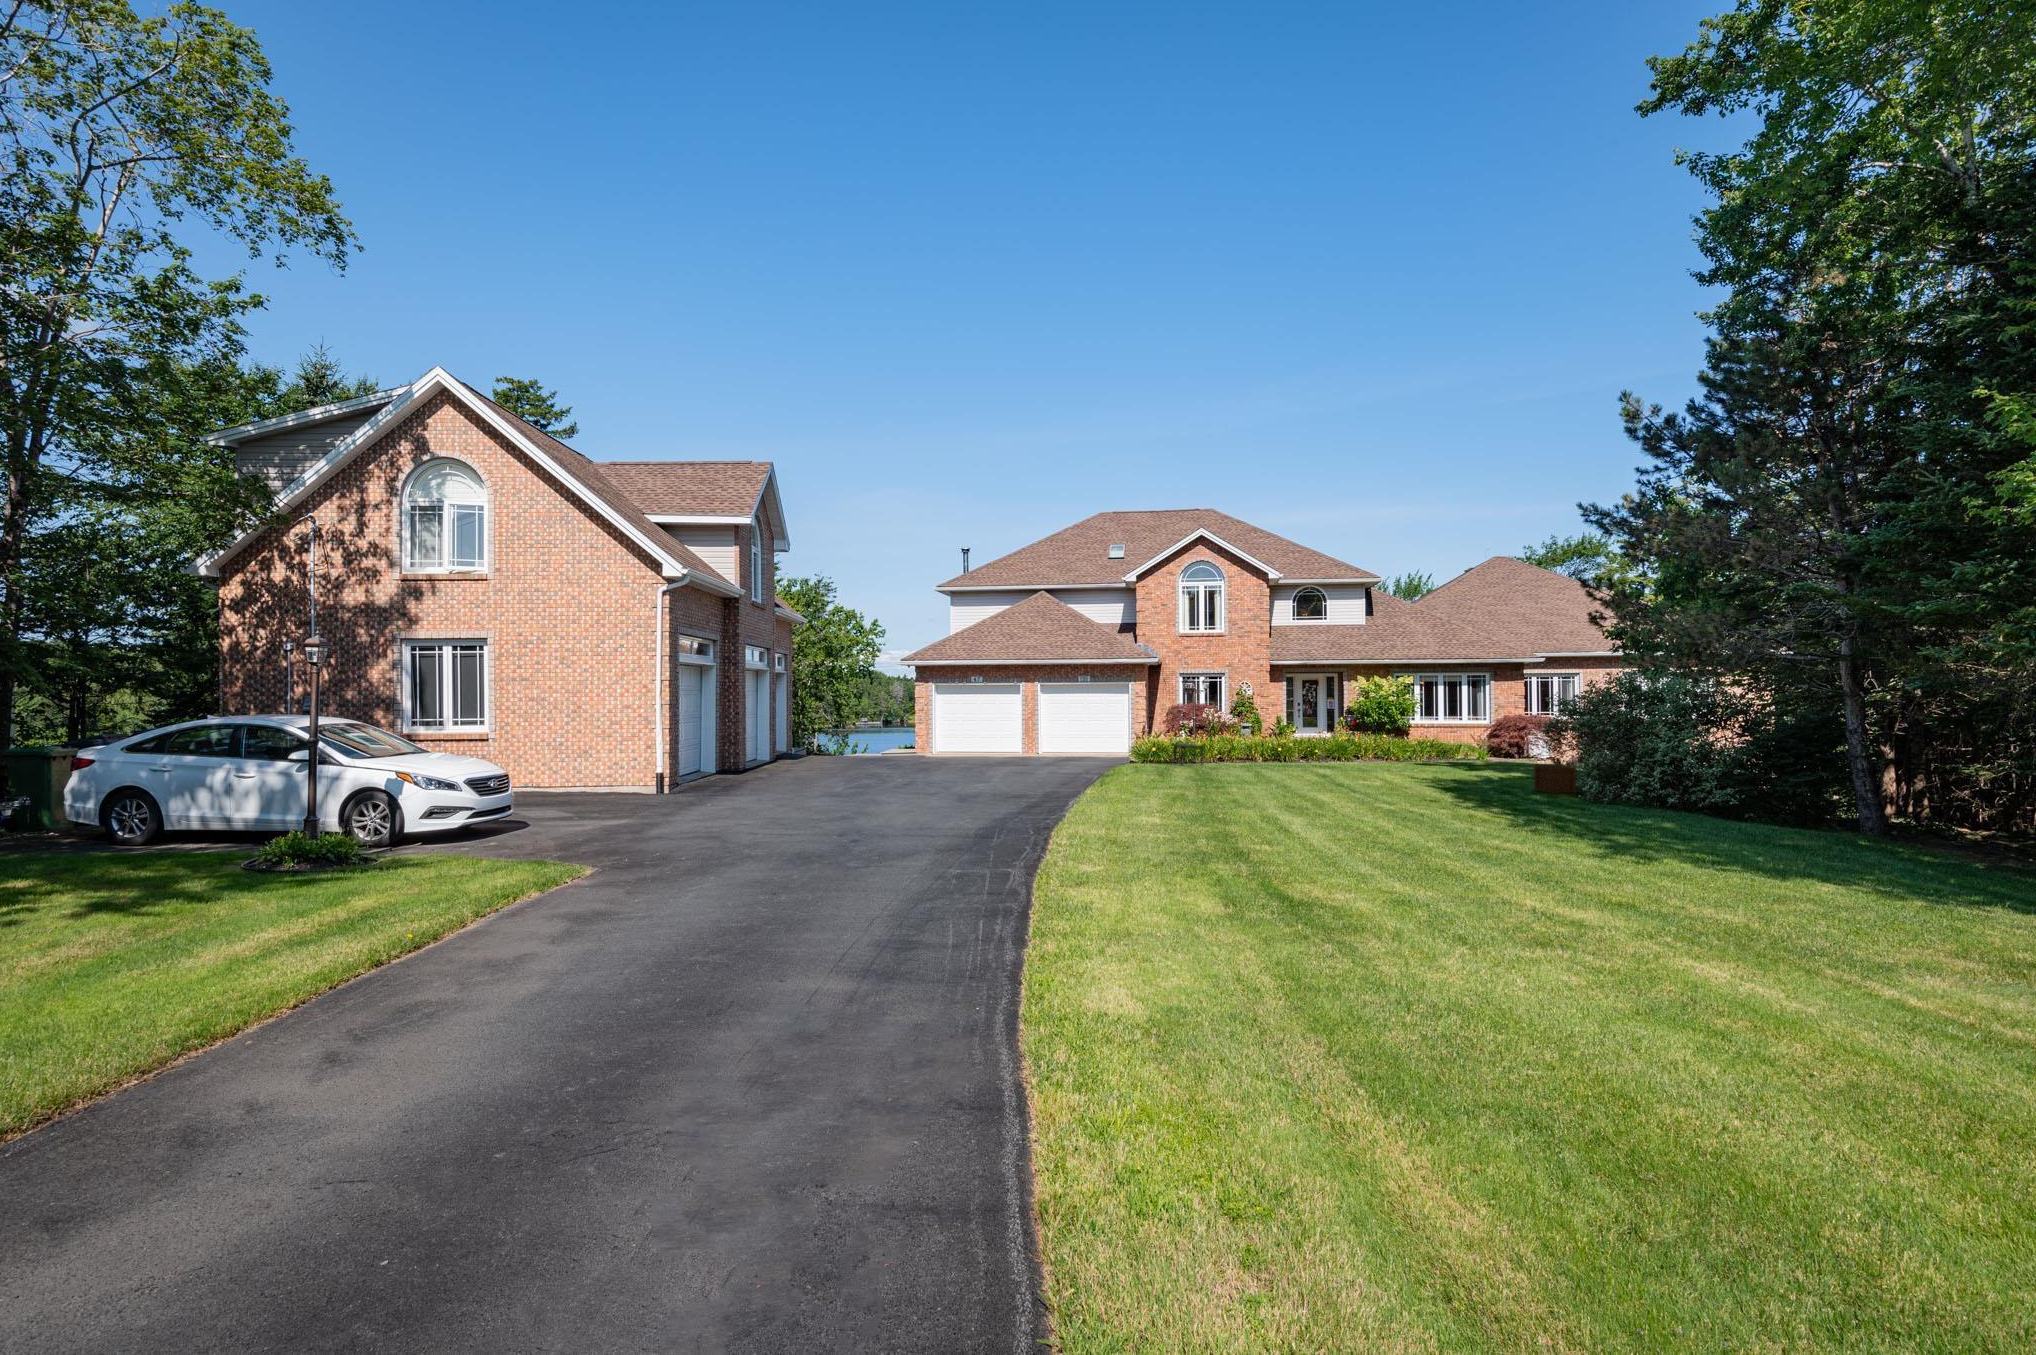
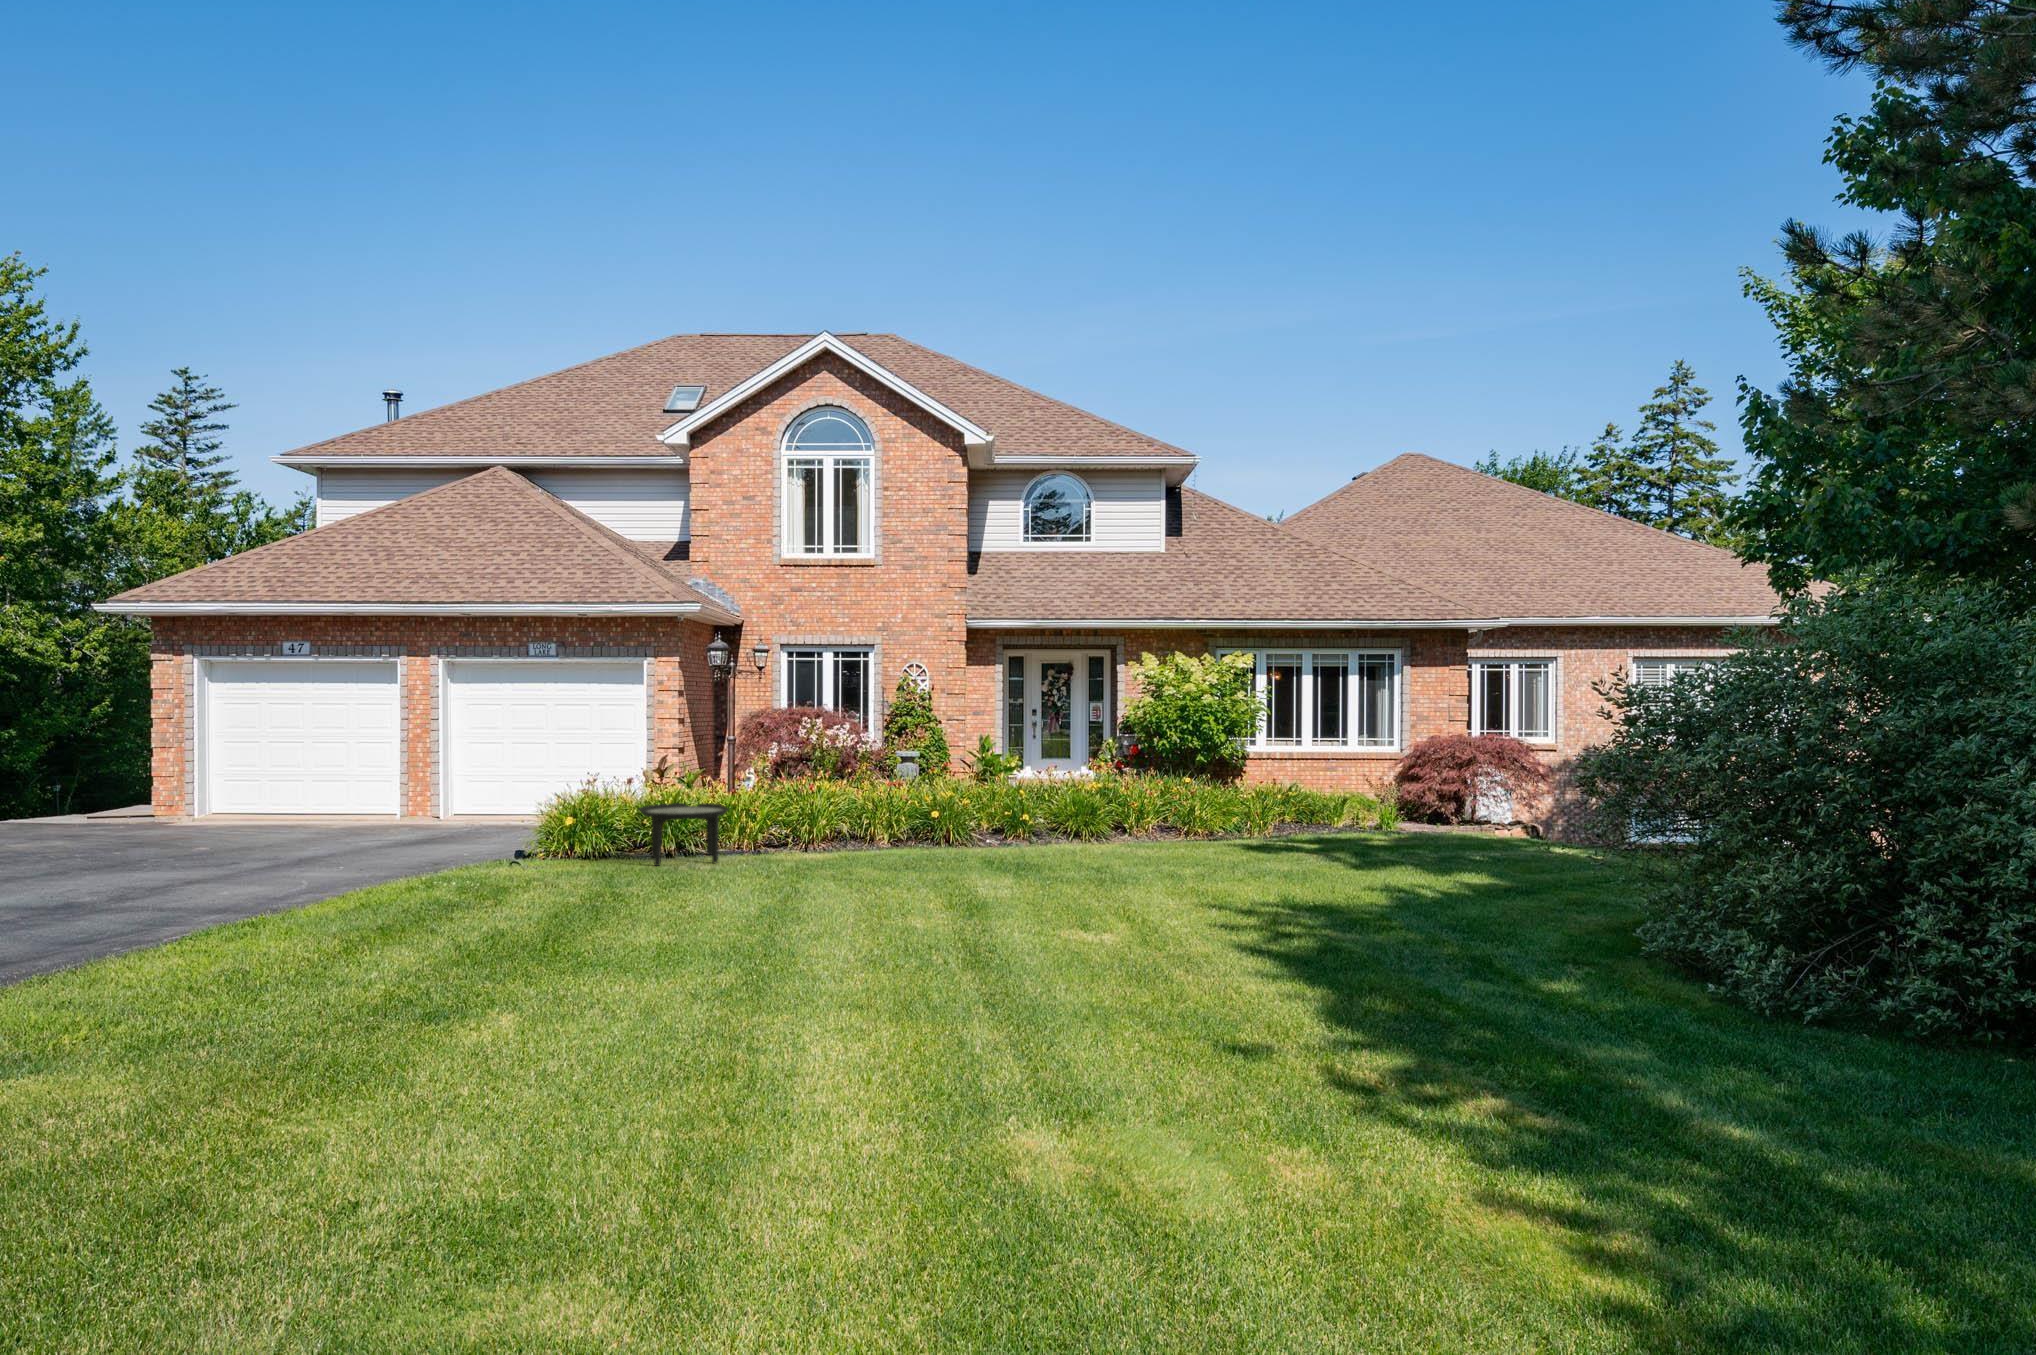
wooden crate: present [1534,764,1576,794] -> none [1613,896,1759,1011]

